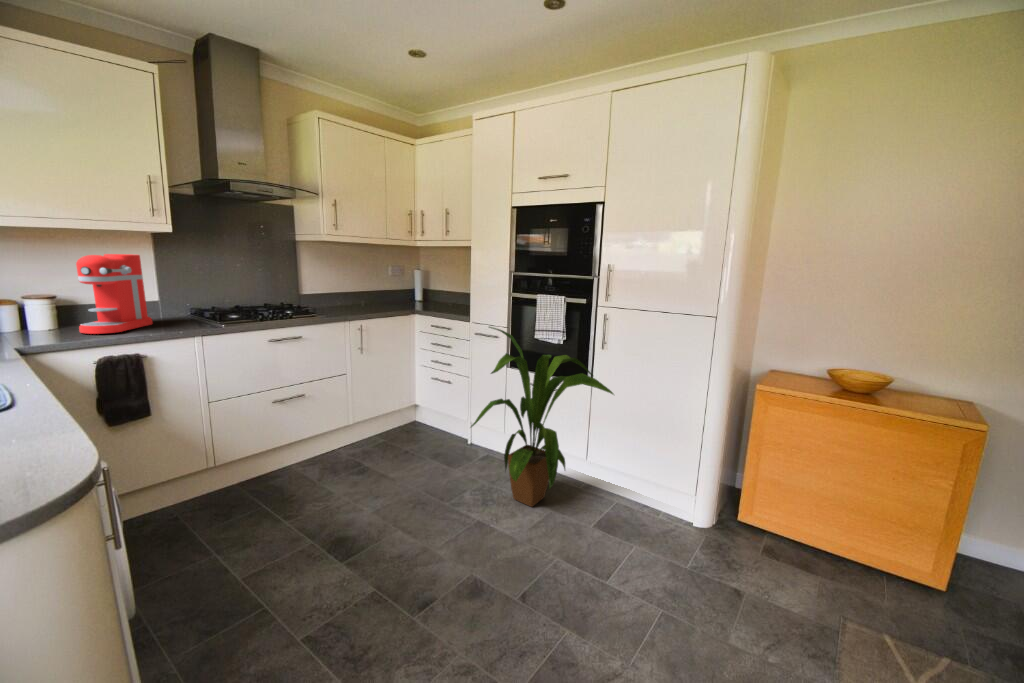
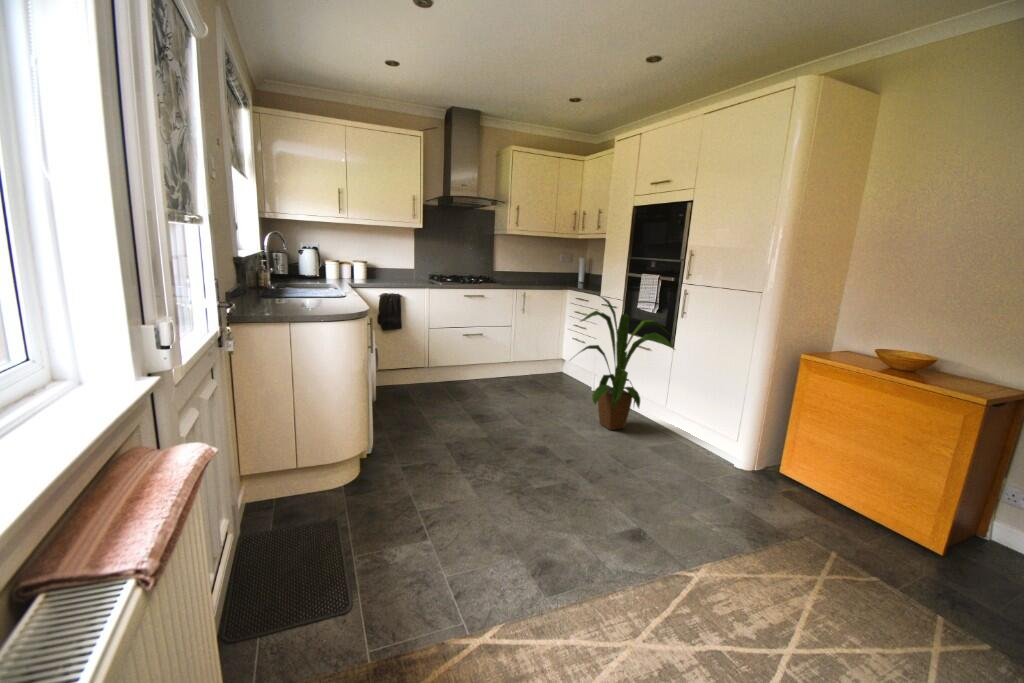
coffee maker: present [76,254,152,334] -> none [377,240,409,282]

